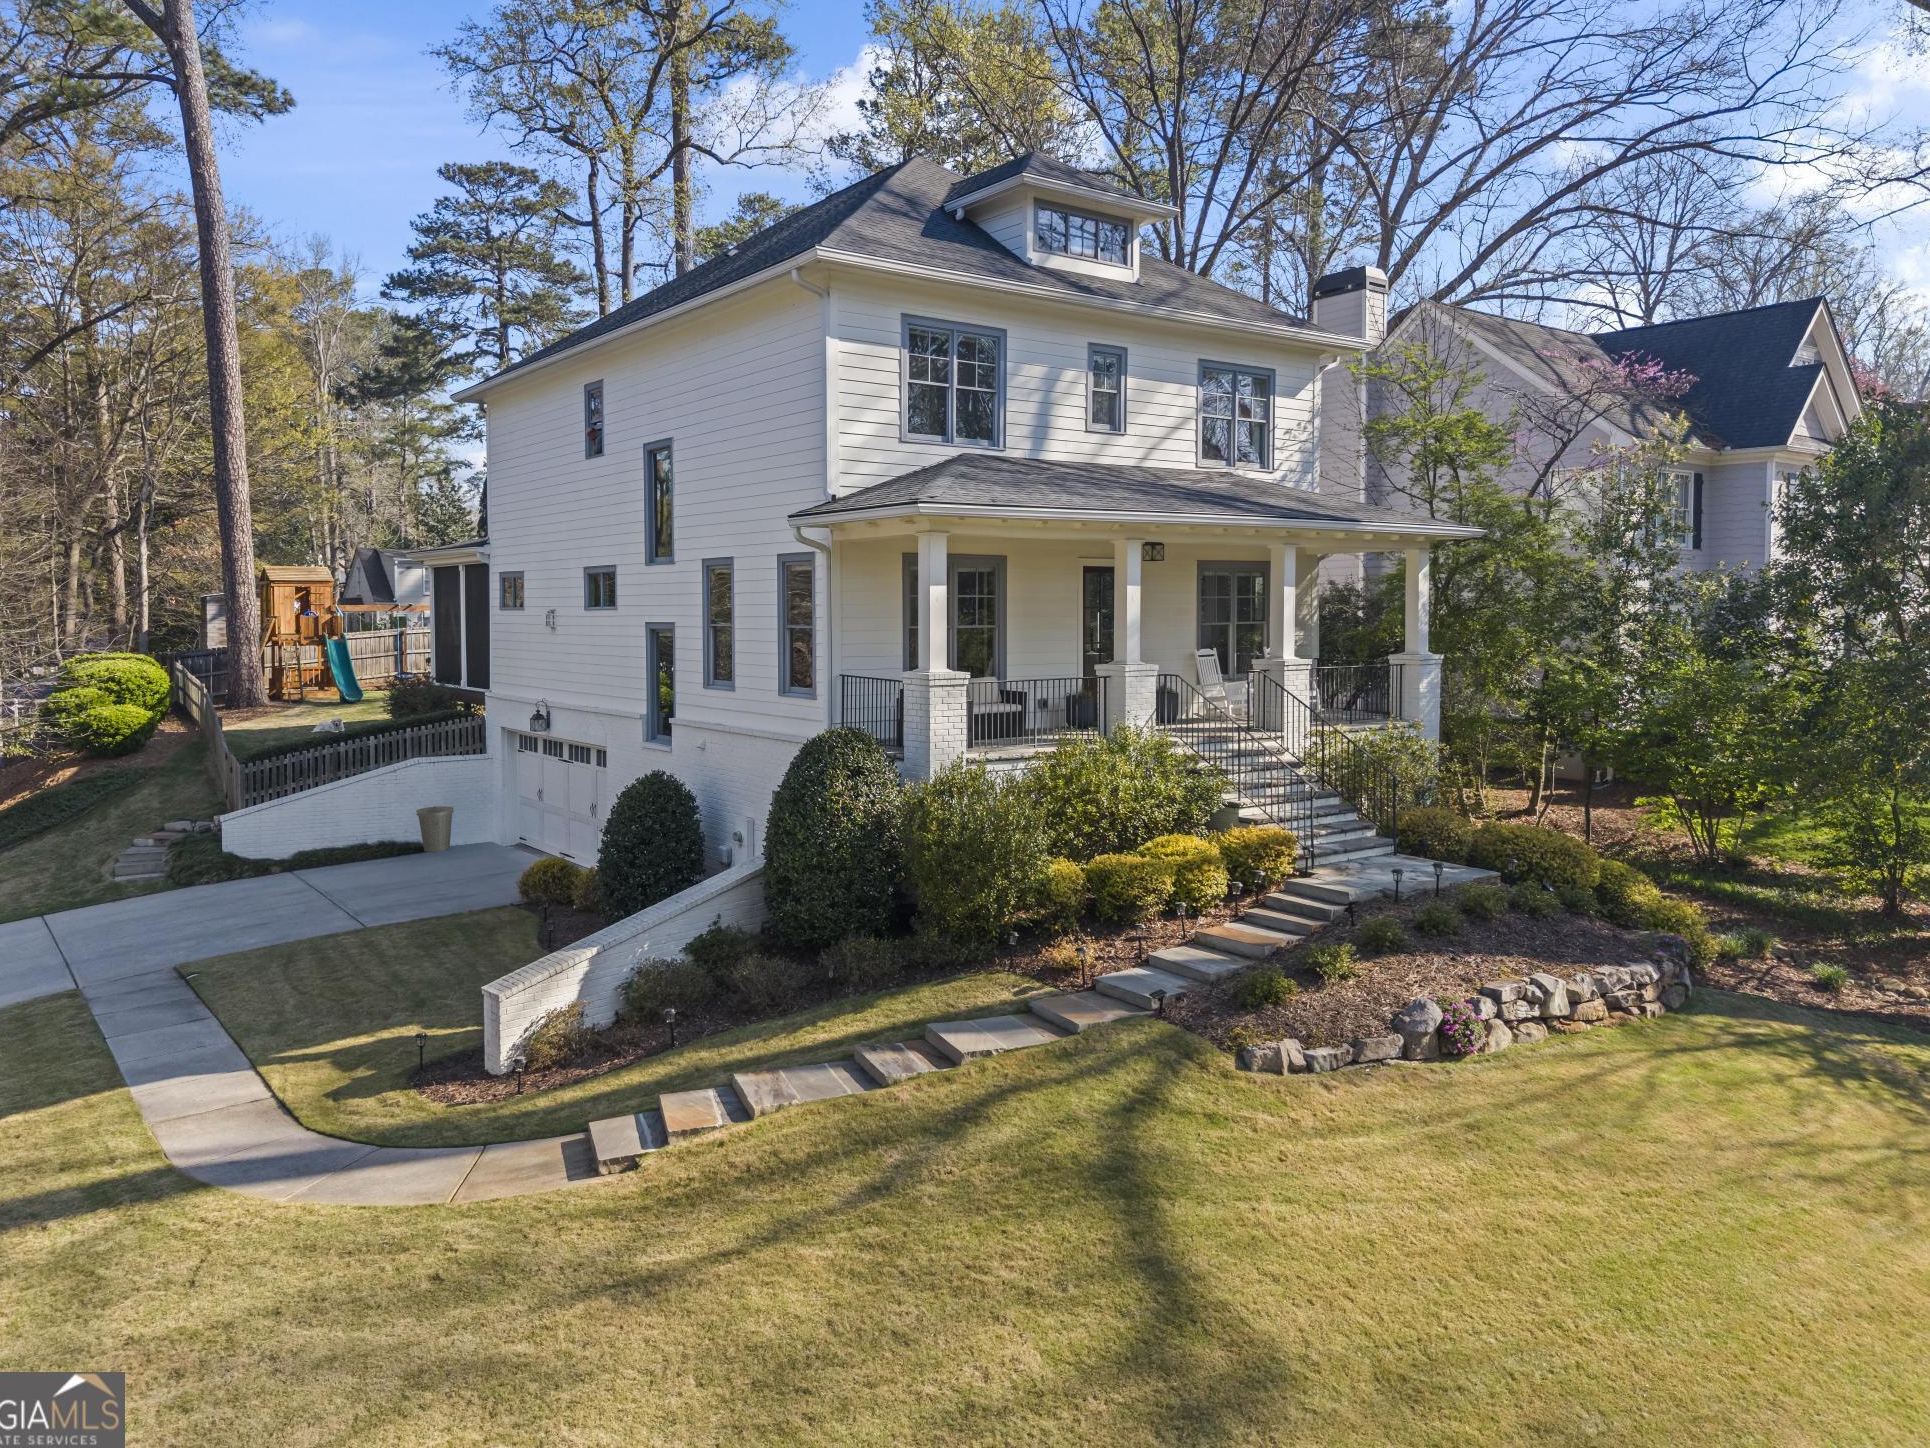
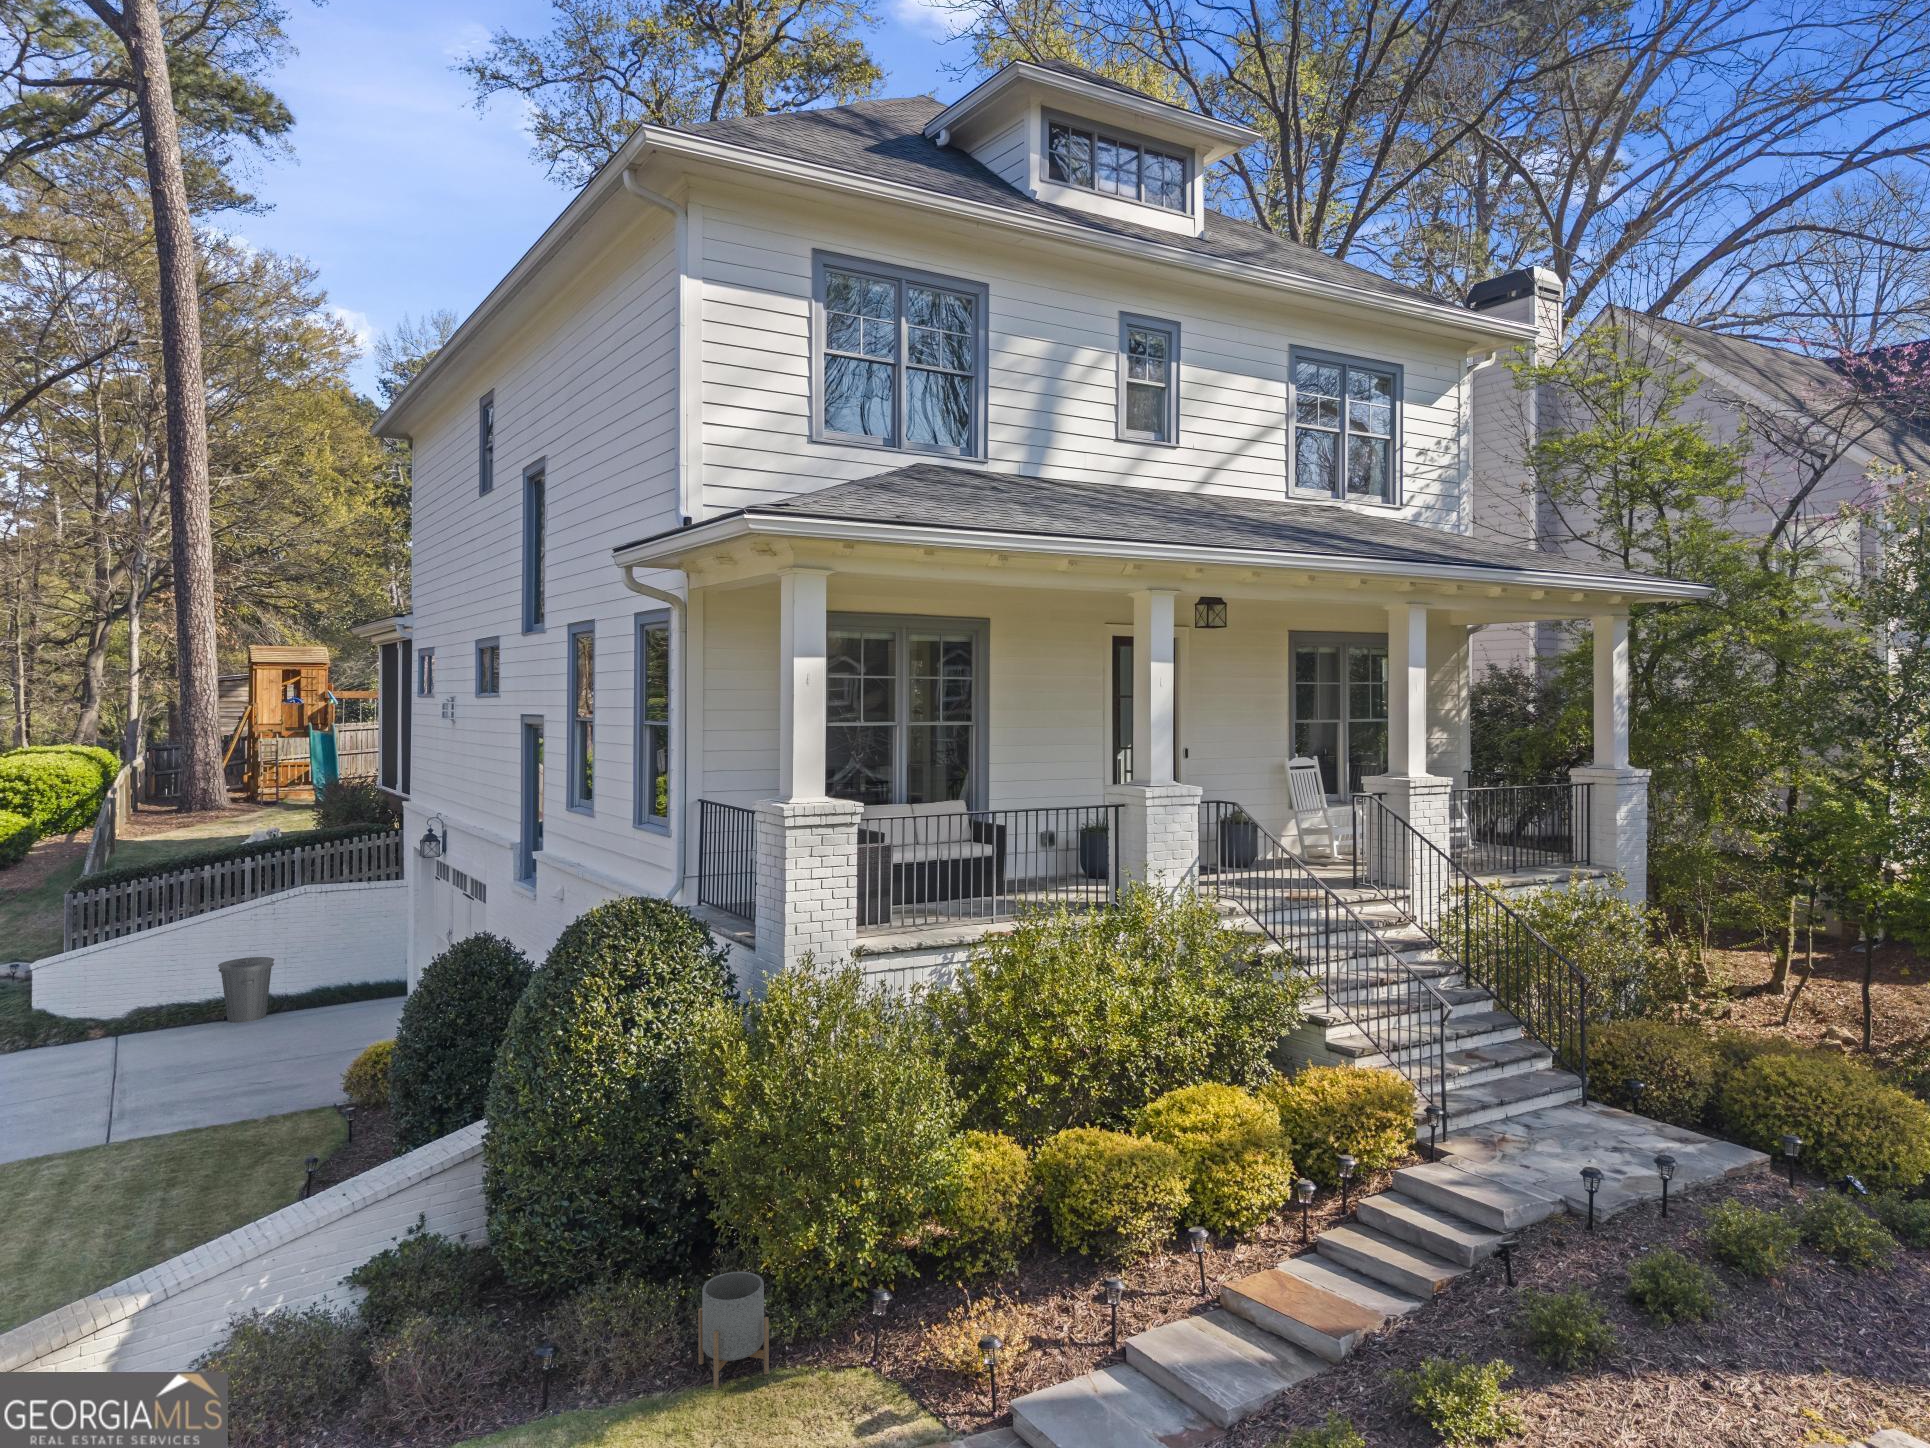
planter: none [911,928,953,985] -> present [698,1272,769,1390]

